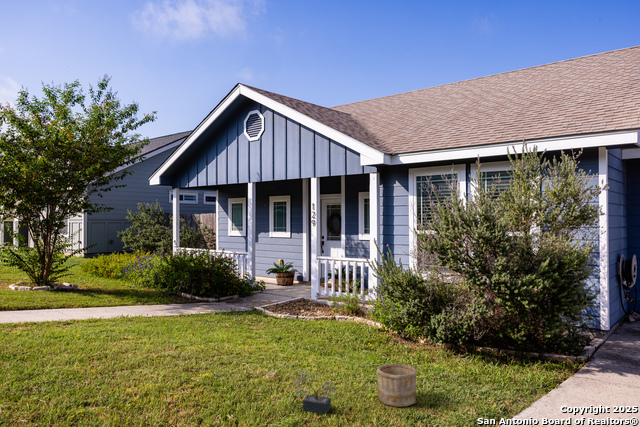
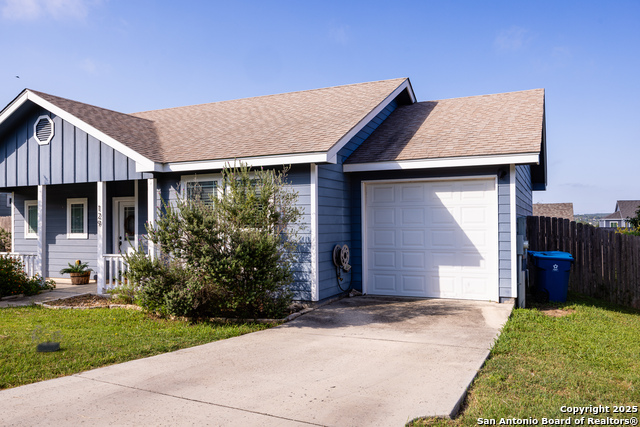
wooden bucket: present [376,363,417,407] -> none [98,318,129,345]

